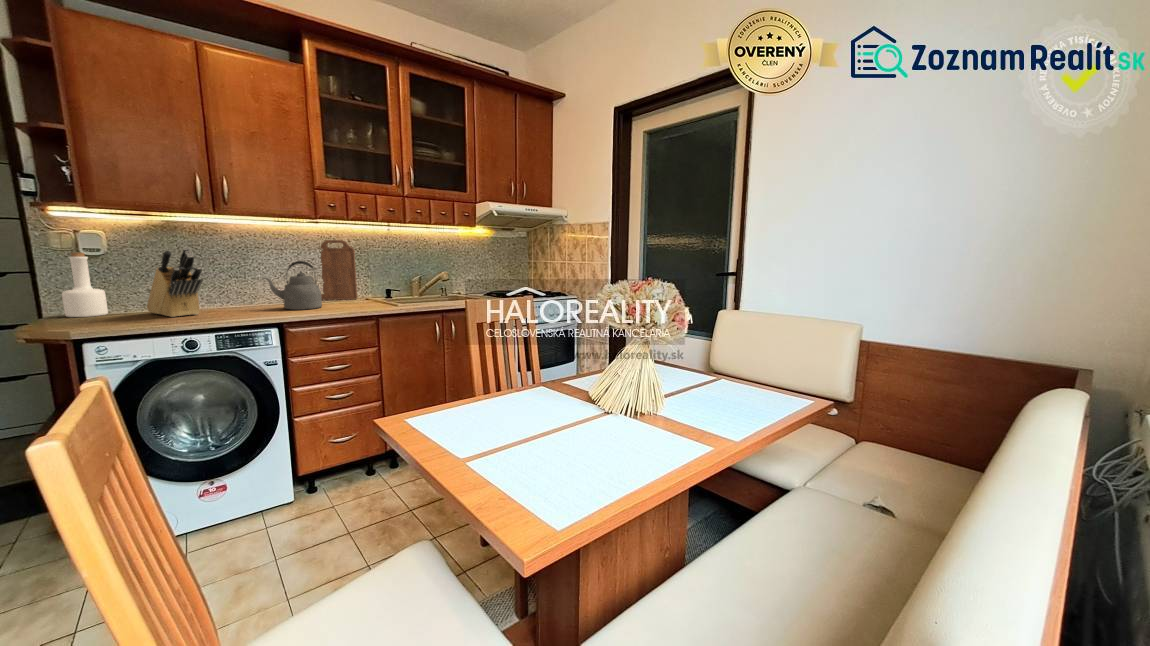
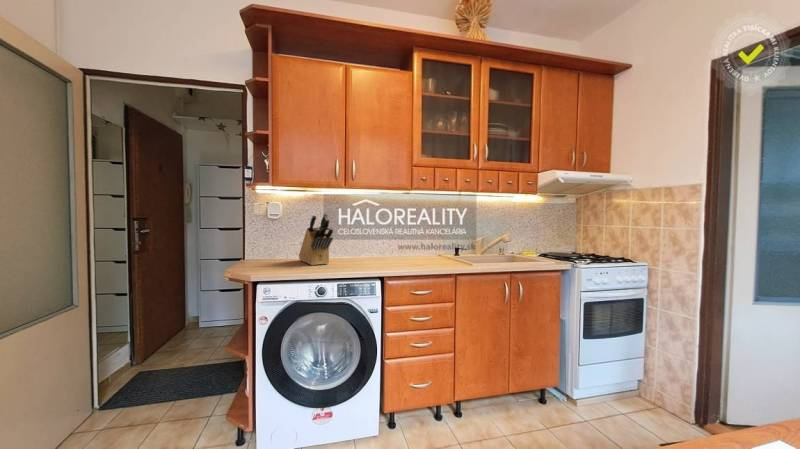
cutting board: present [321,240,357,300] -> none [406,208,434,256]
bottle: present [62,252,108,317] -> none [256,217,278,261]
kettle: present [264,261,322,310] -> none [371,224,411,264]

